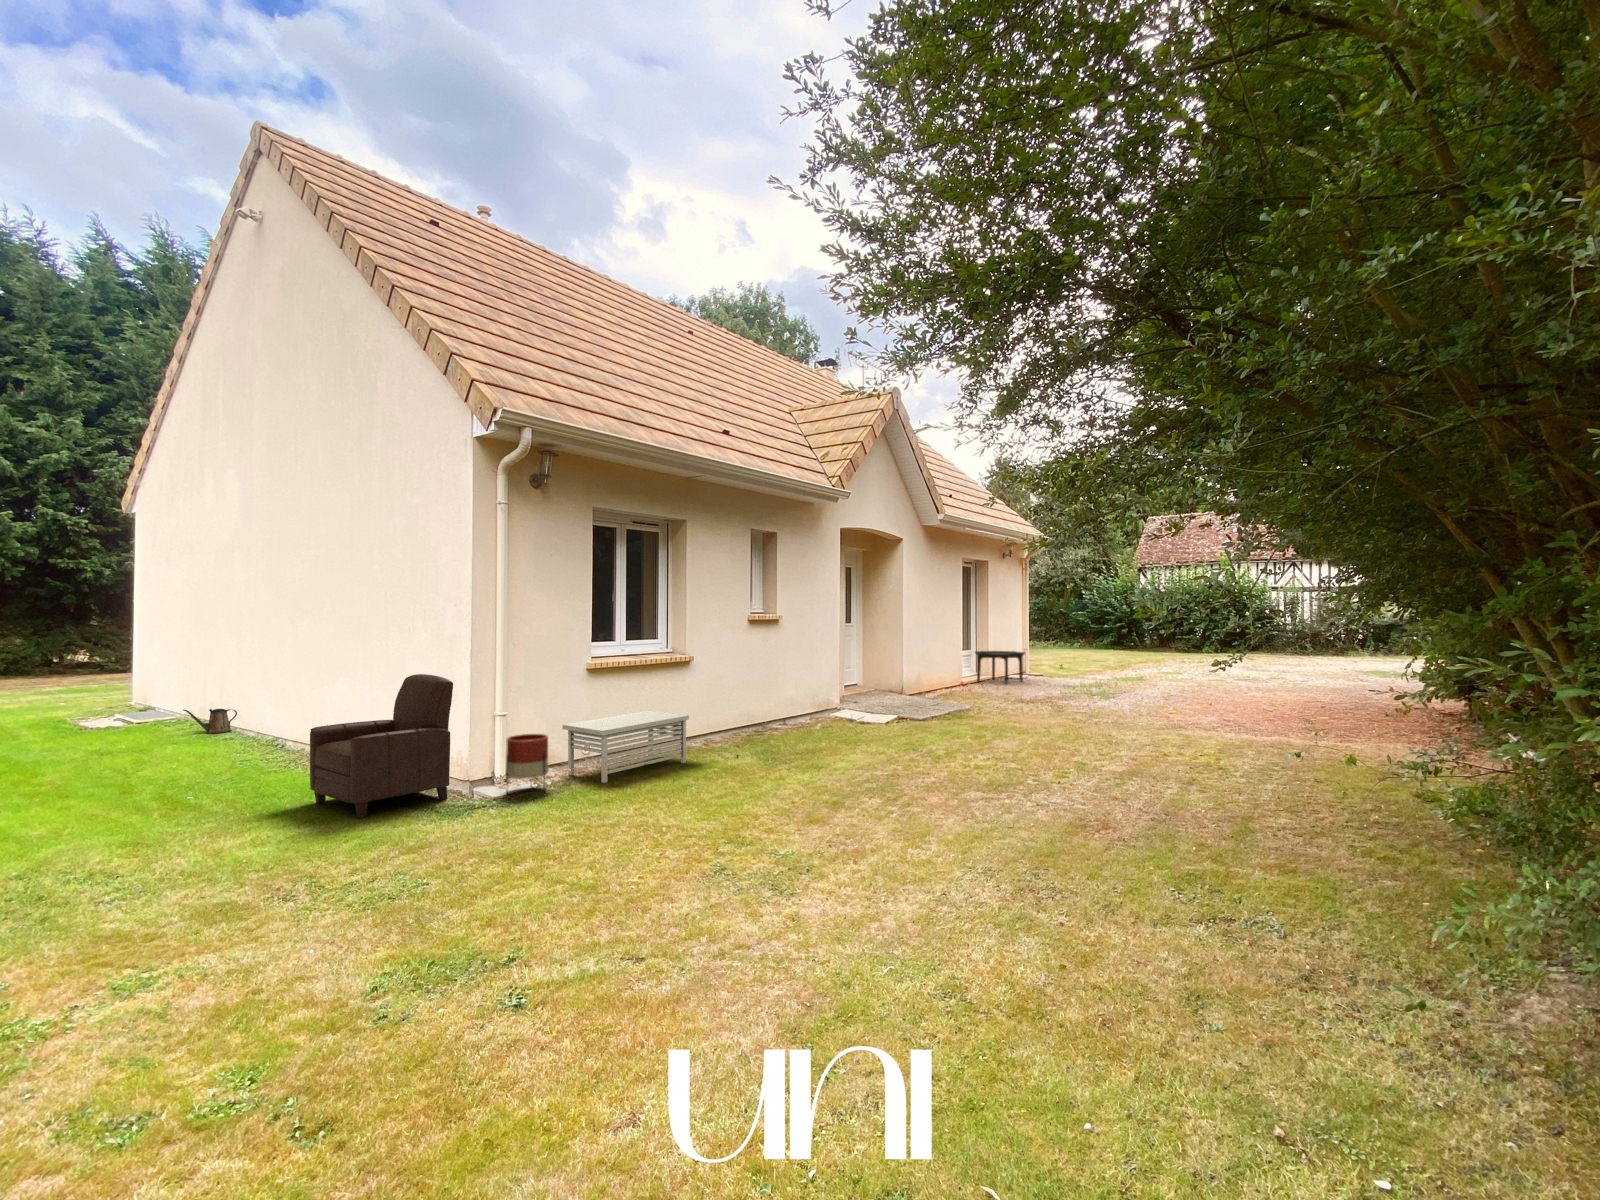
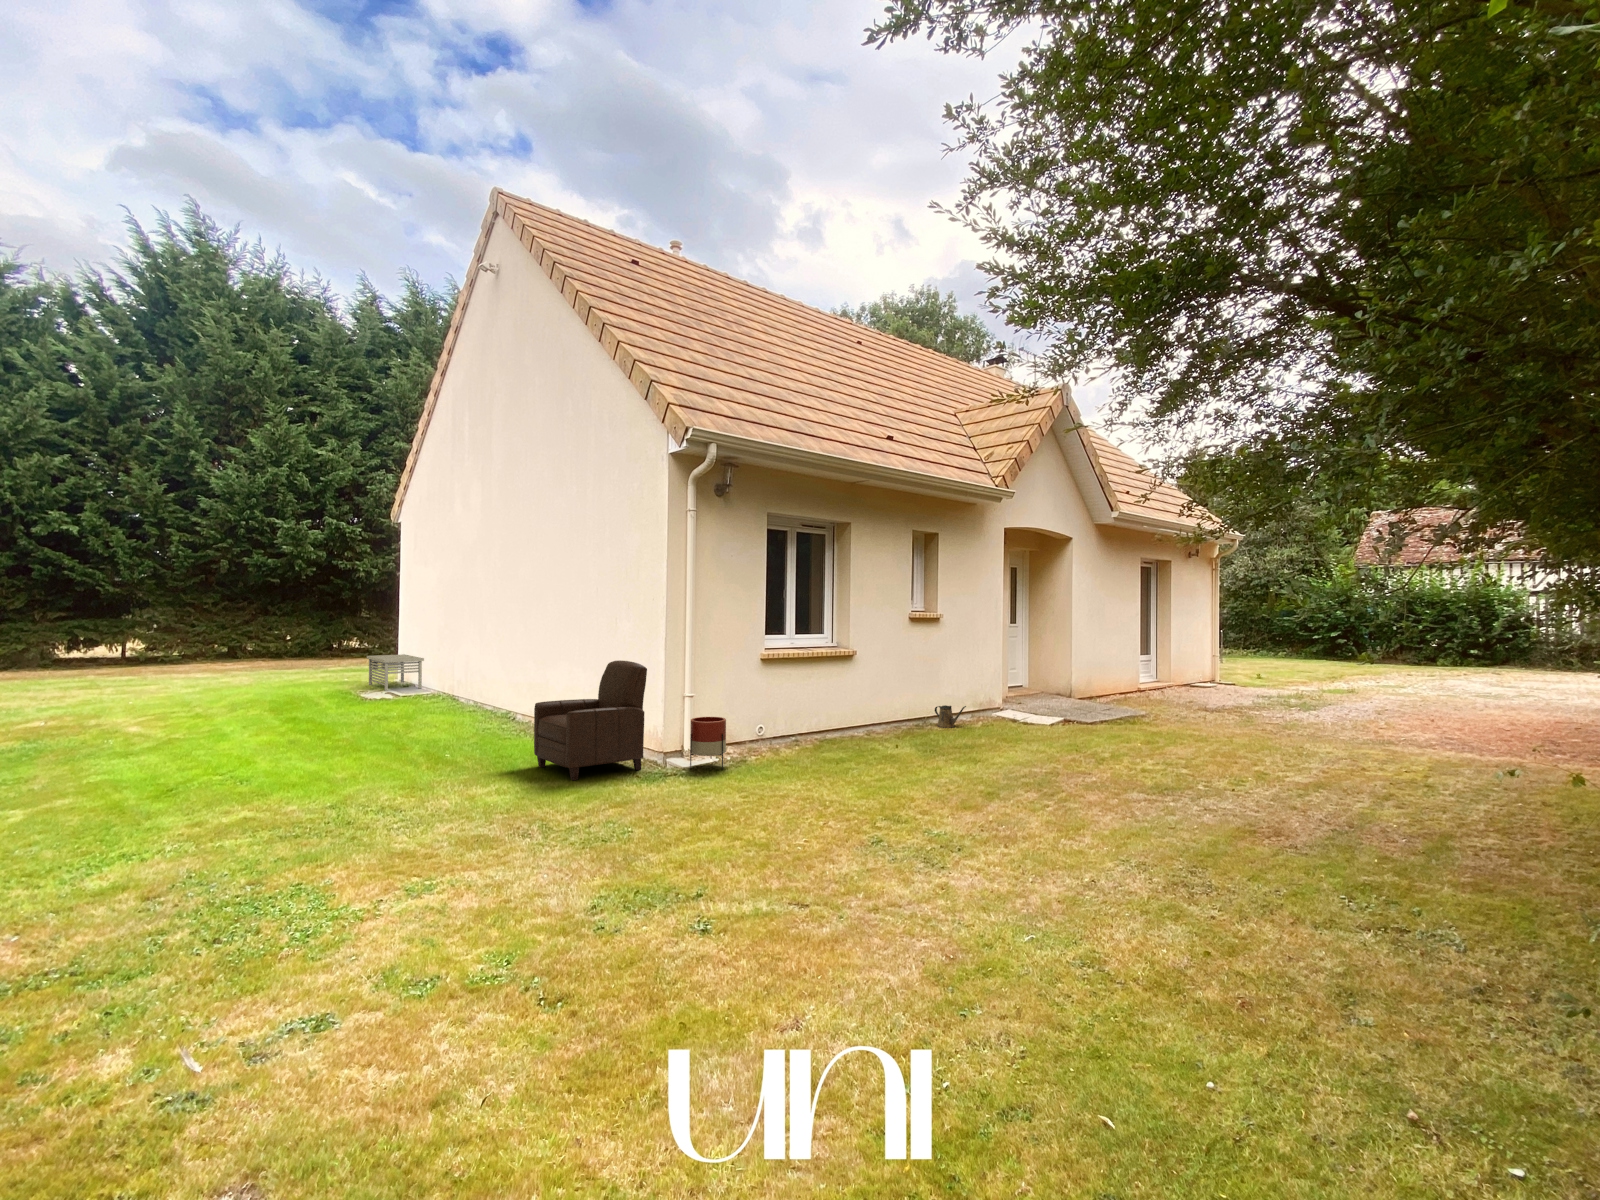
round table: present [975,651,1026,684] -> none [1153,656,1212,692]
watering can: present [183,709,237,734] -> present [935,705,966,728]
storage bench: present [562,711,689,783] -> present [367,654,424,691]

